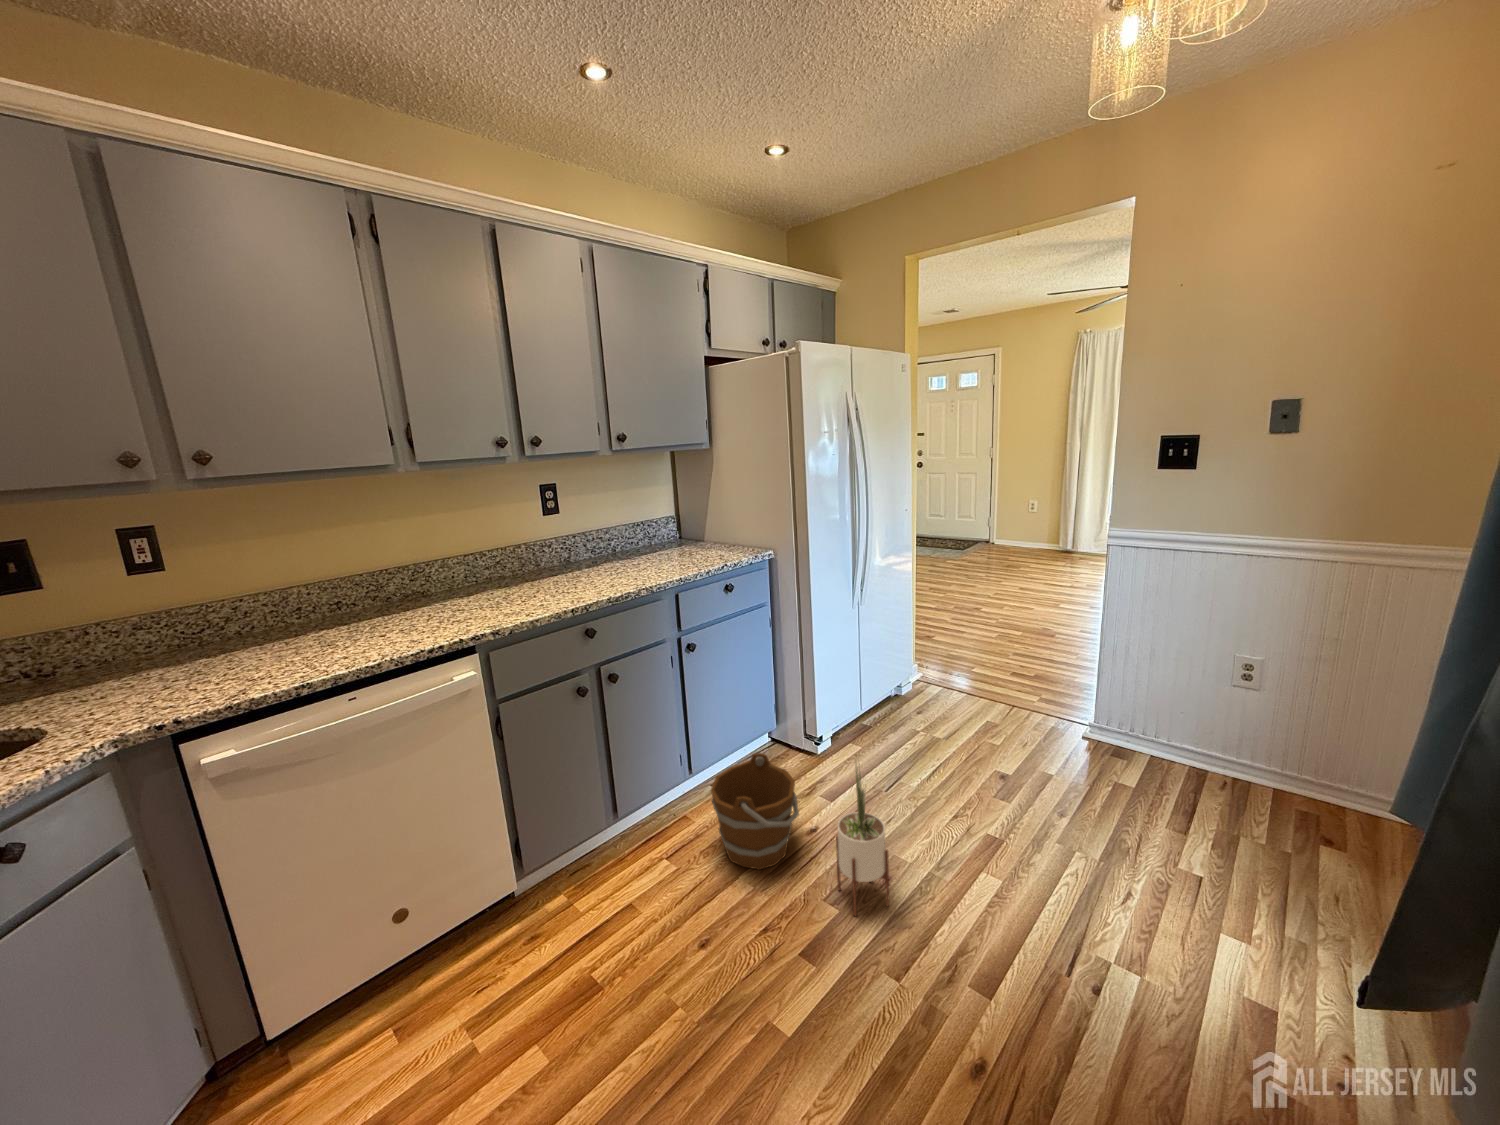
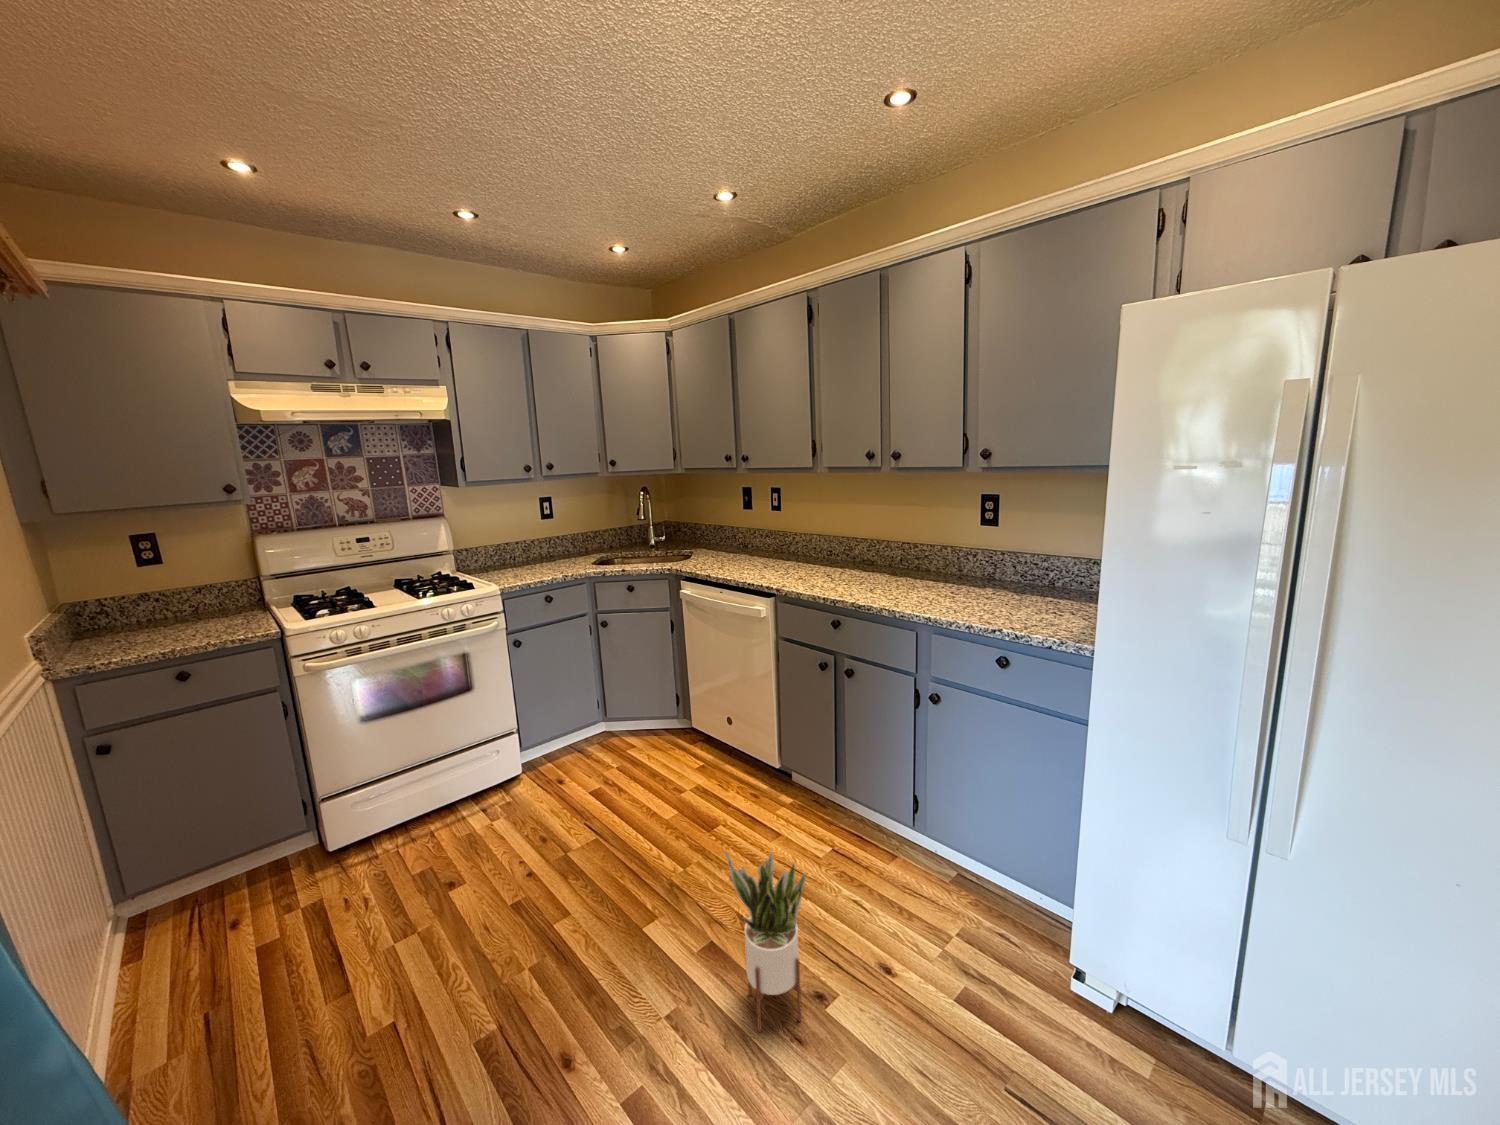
bucket: present [711,753,799,870] -> none [802,820,904,942]

